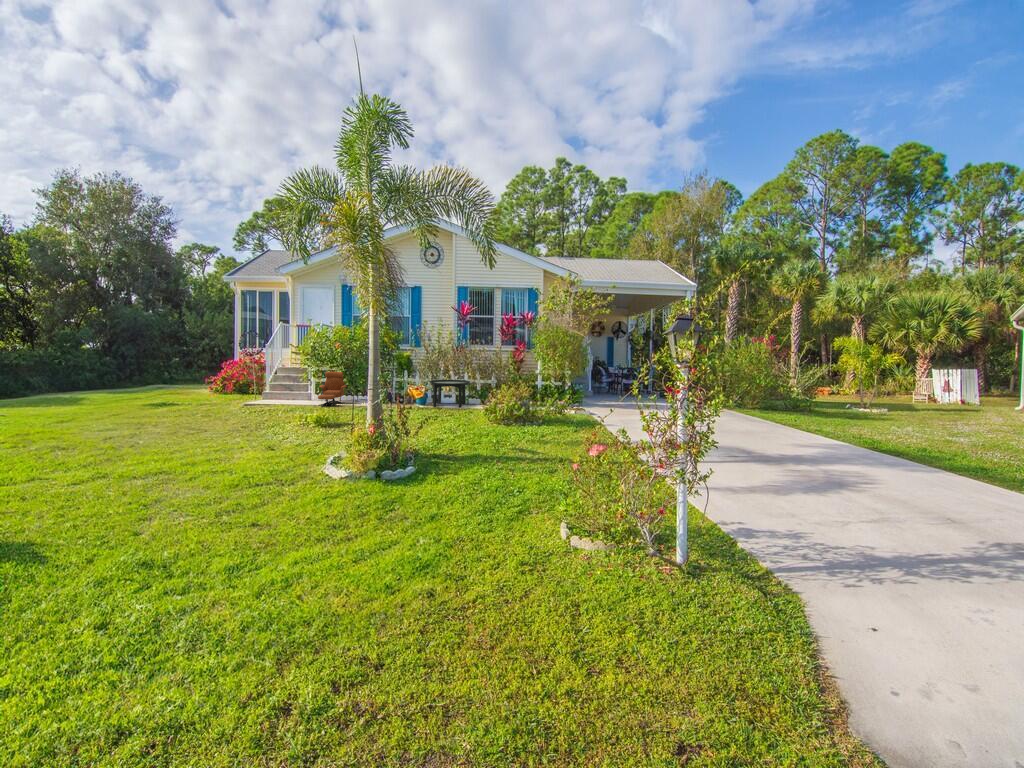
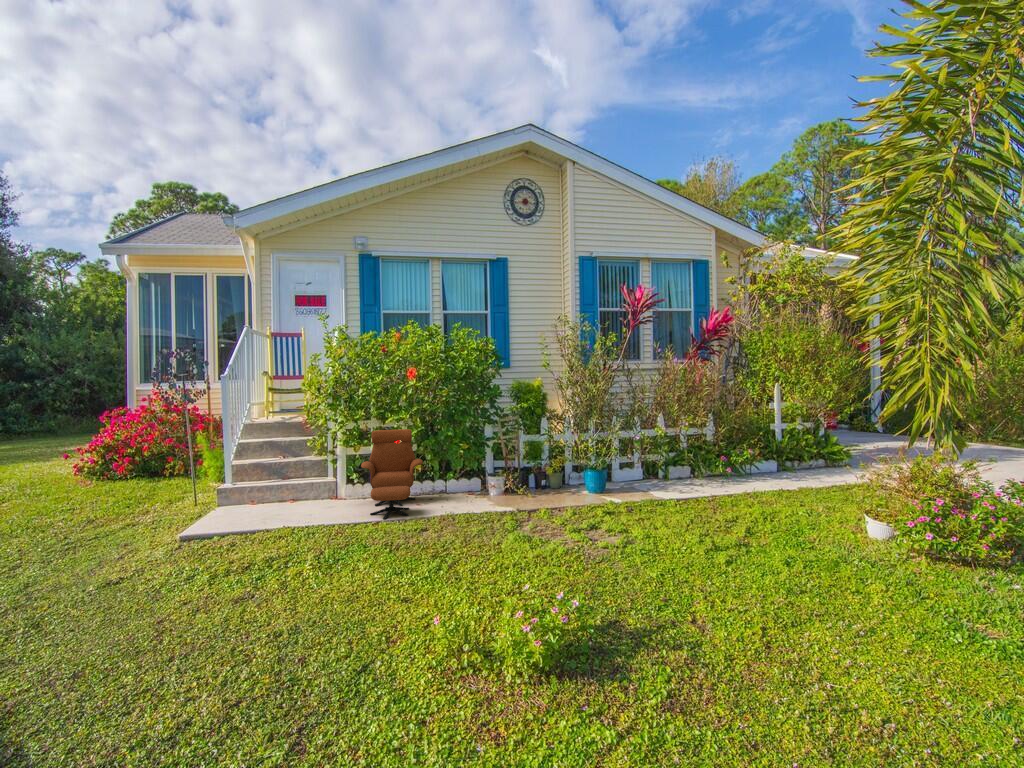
round table: present [429,380,470,407] -> none [608,432,701,498]

